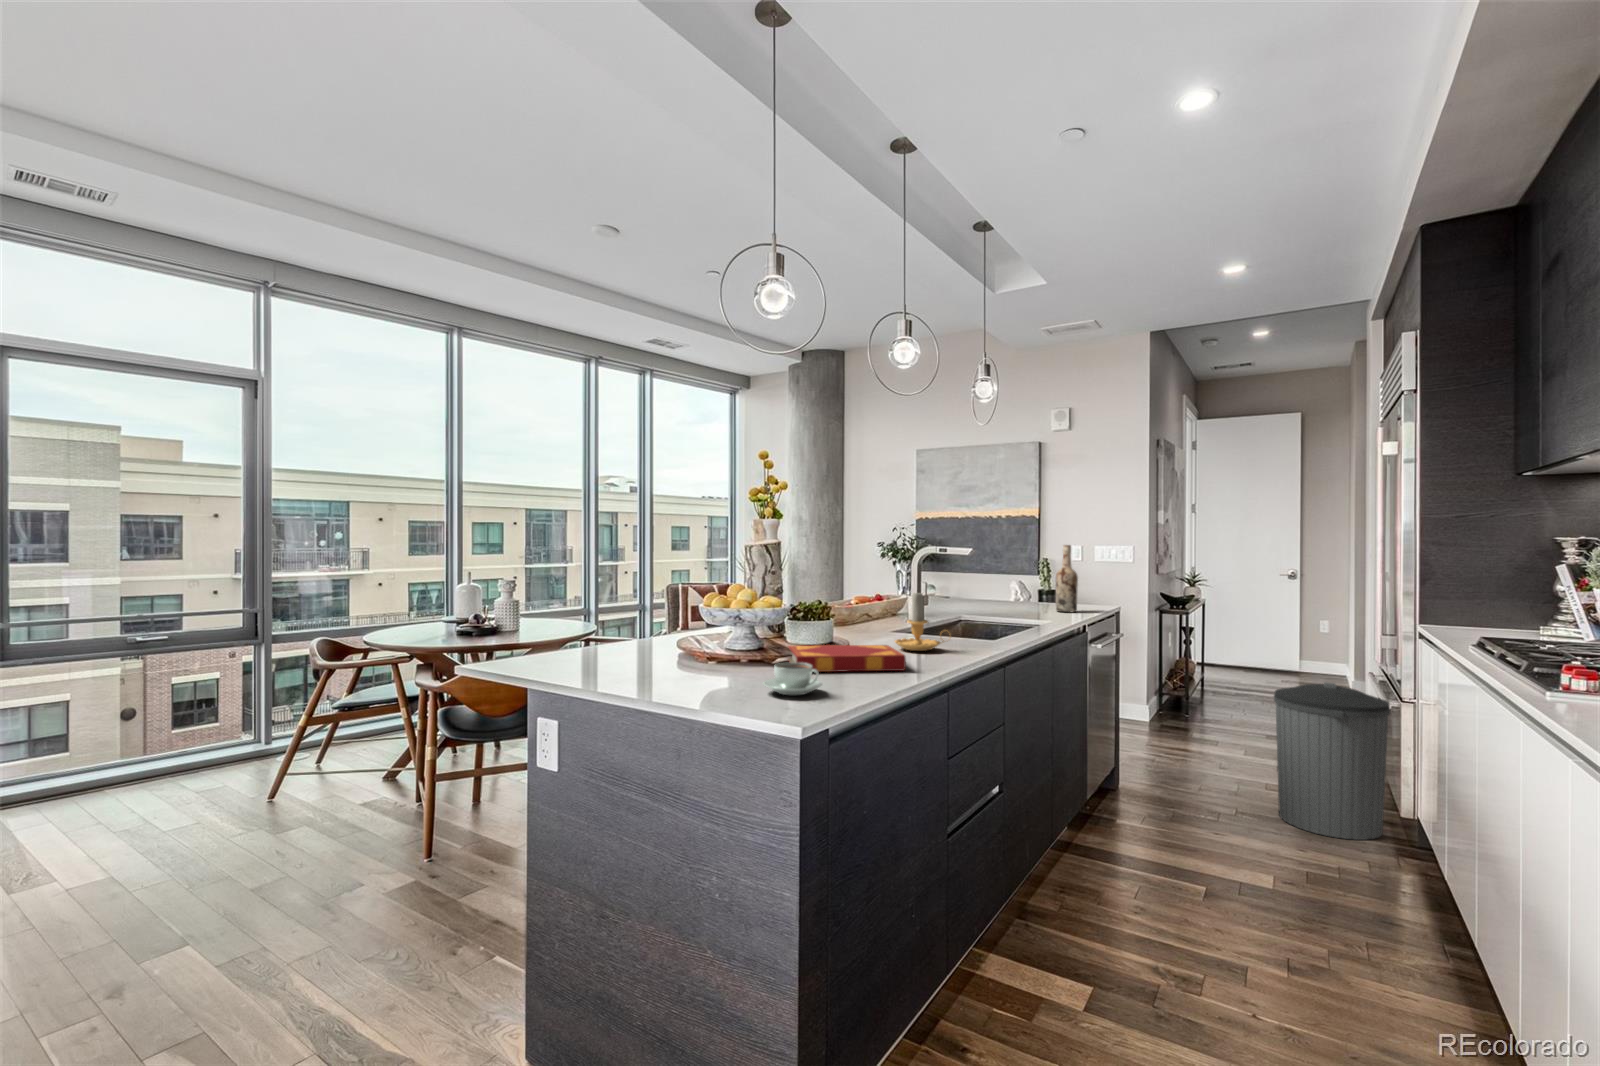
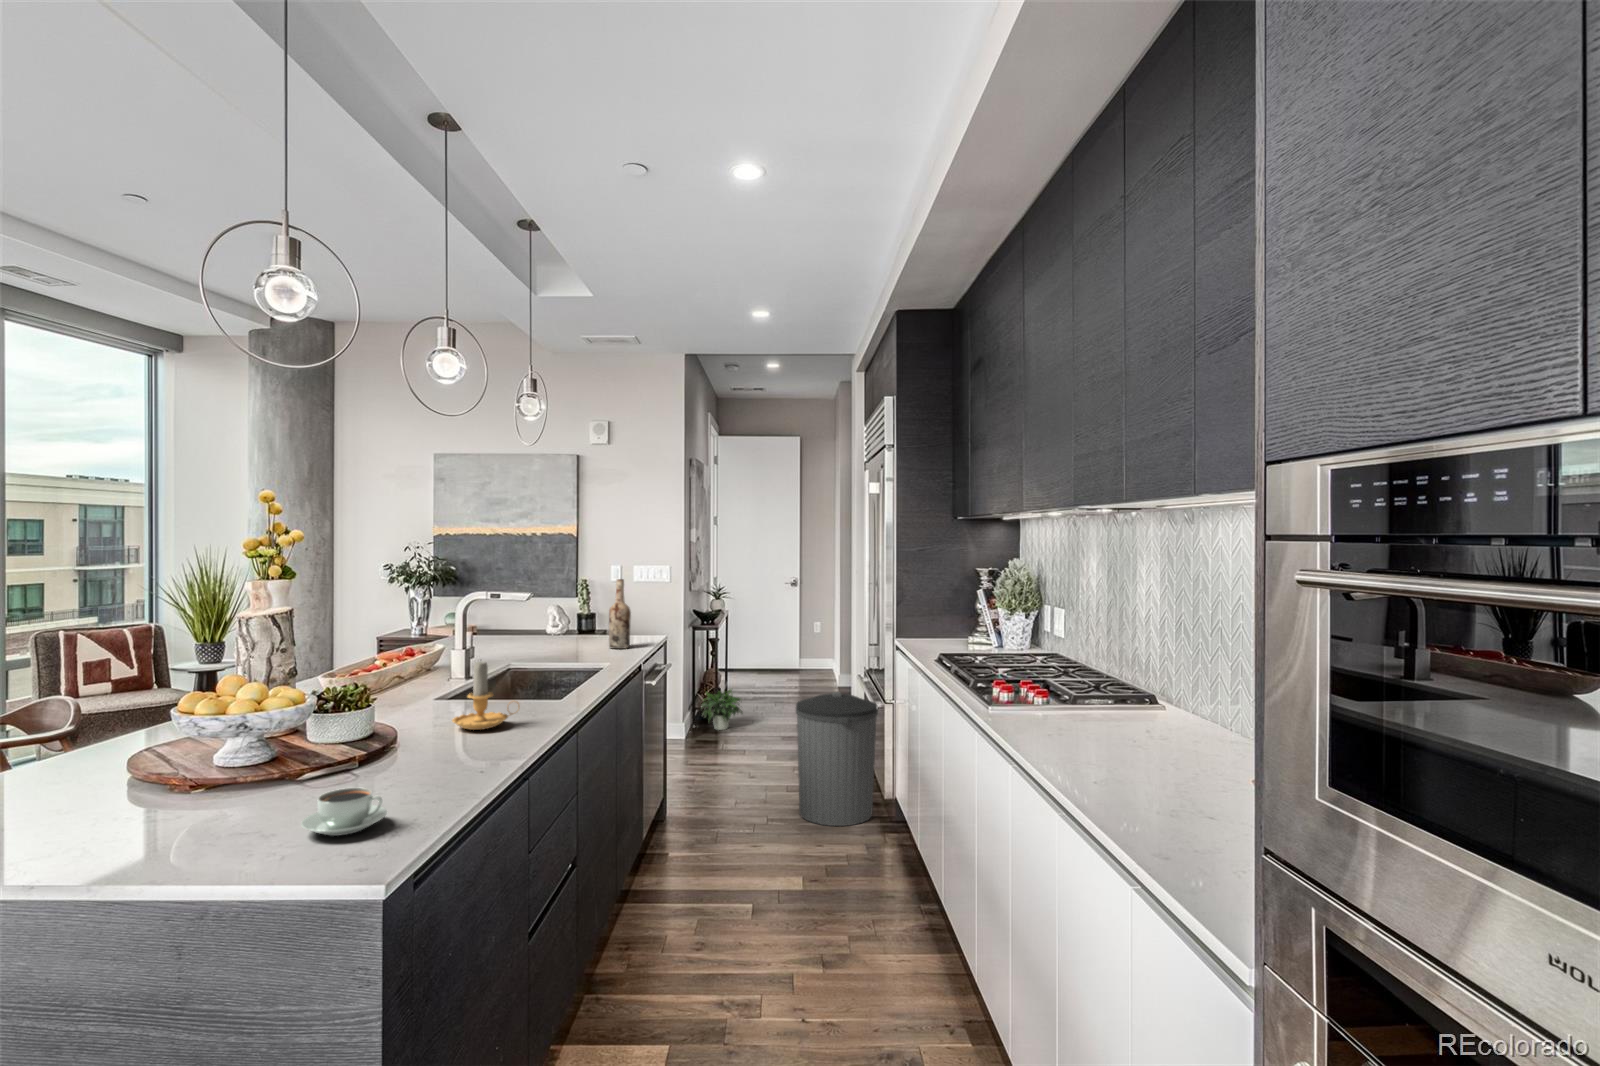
hardback book: present [788,645,906,672] -> none [315,731,479,791]
potted plant: none [1156,678,1220,721] -> present [701,690,742,730]

